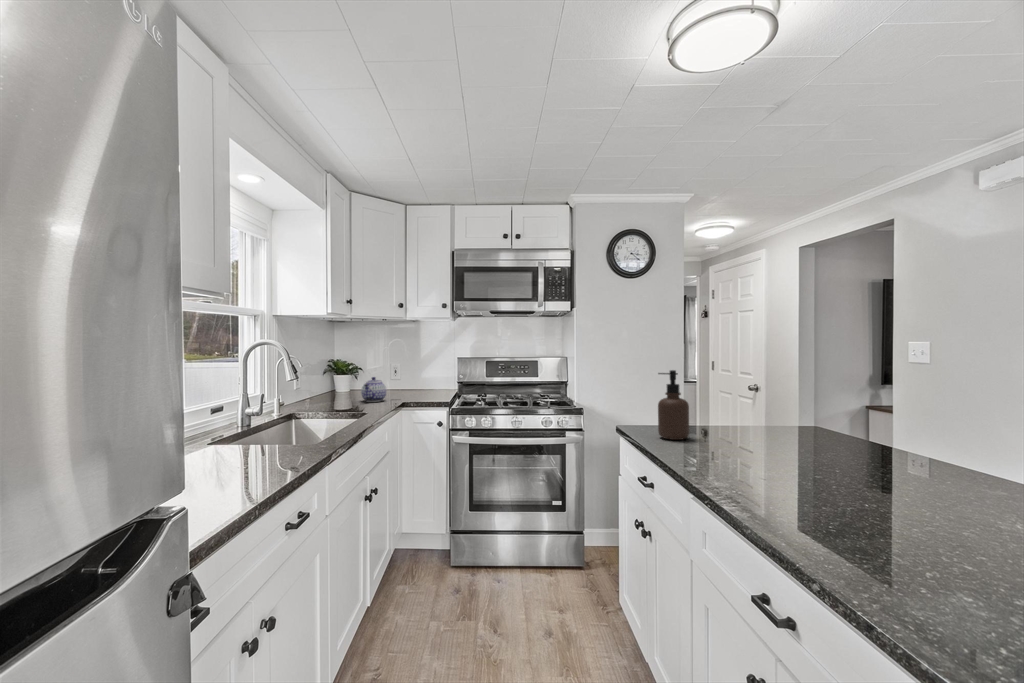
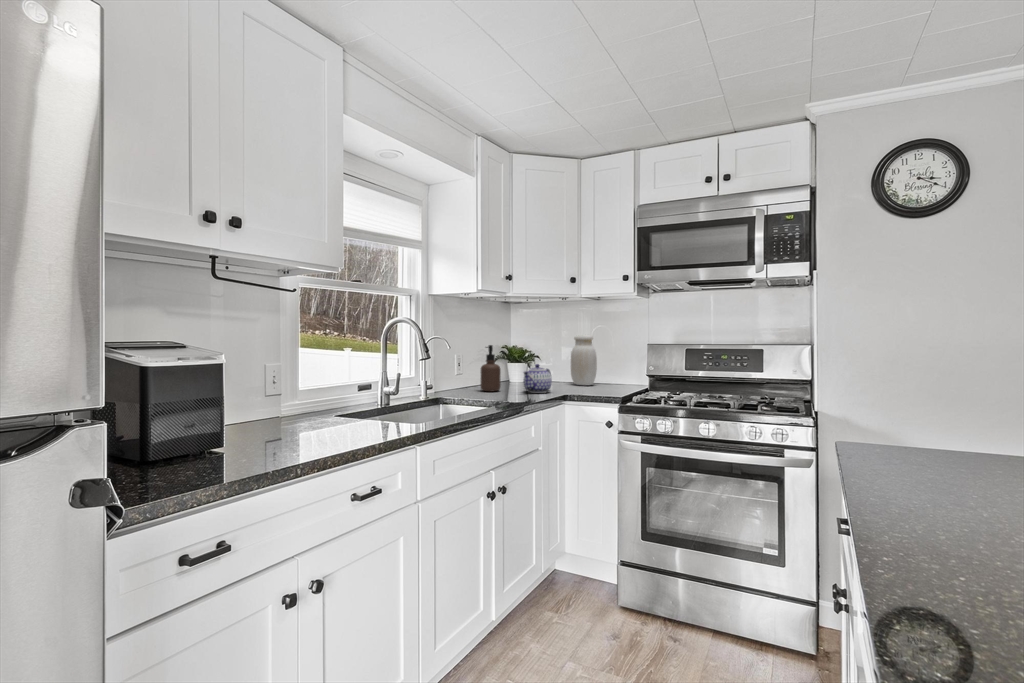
jar: none [393,351,416,393] -> present [571,335,597,385]
soap dispenser: present [658,370,689,440] -> present [481,345,501,392]

